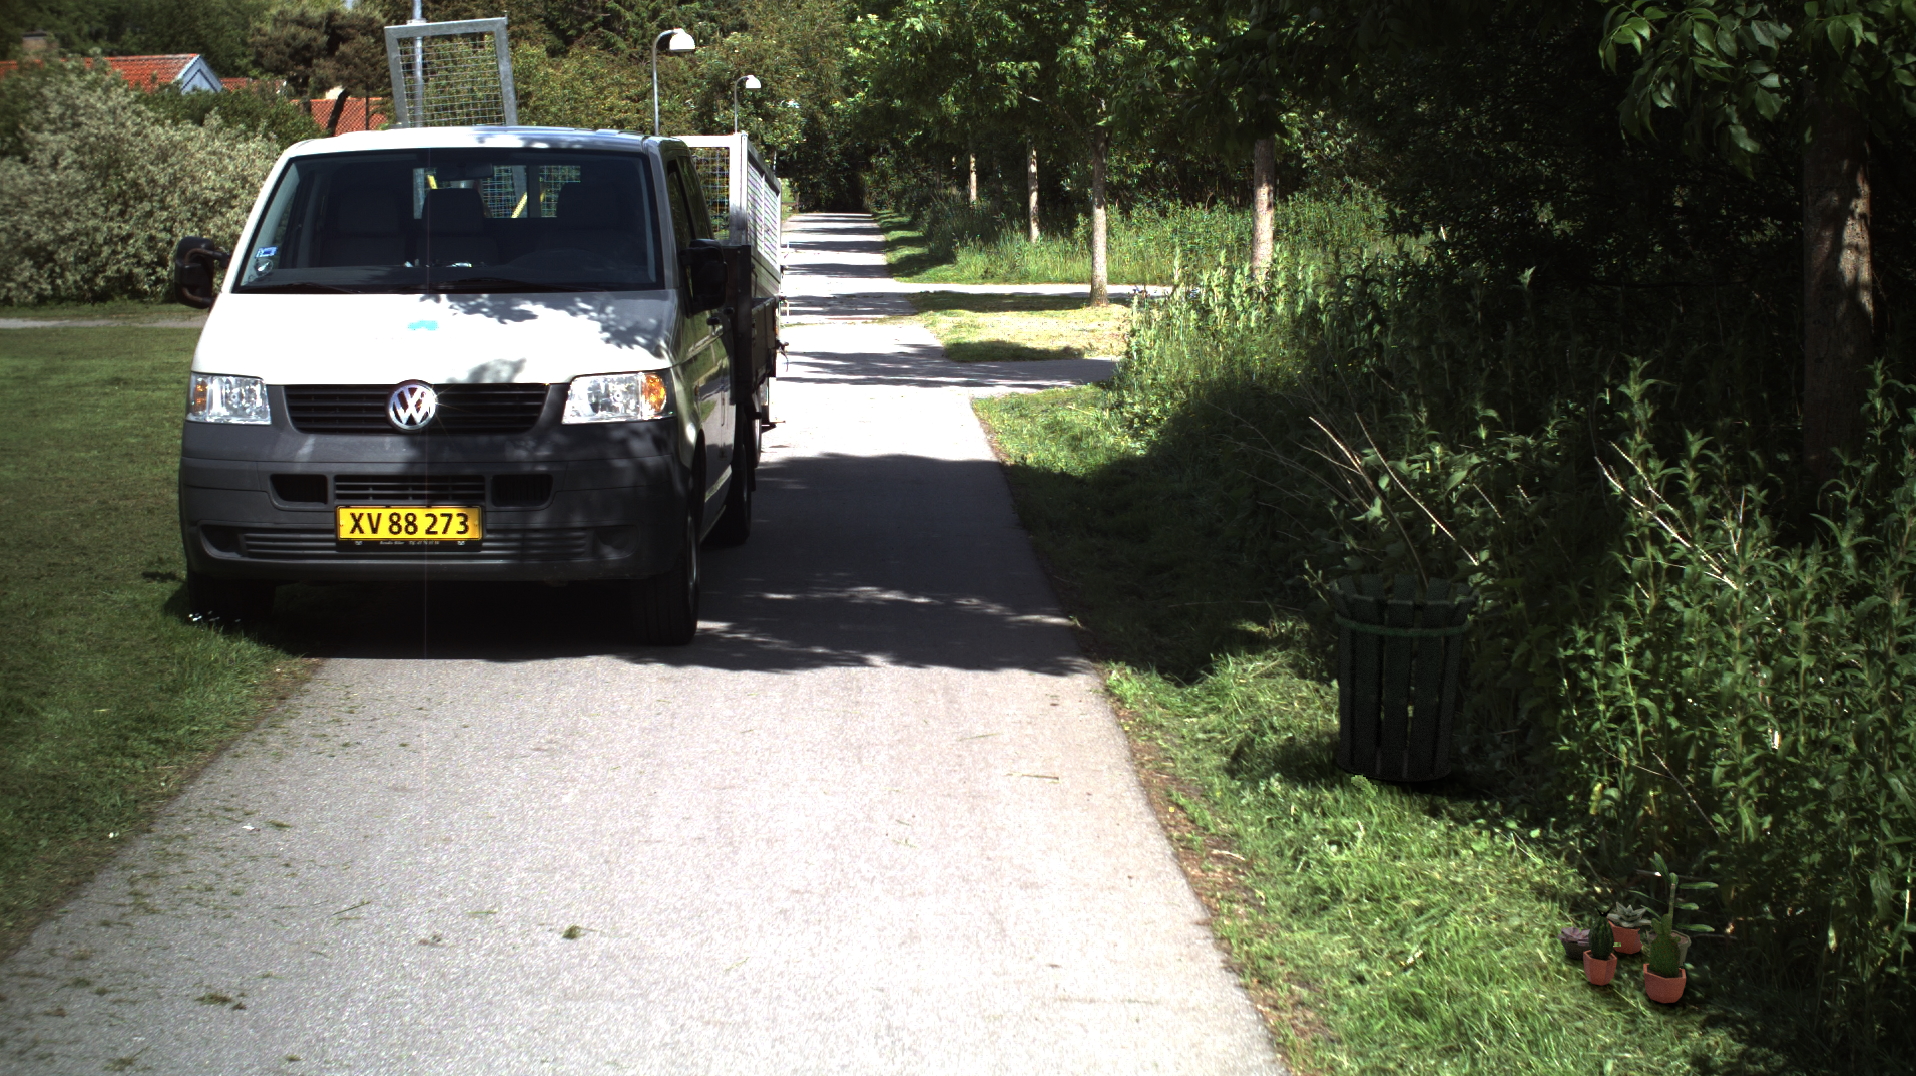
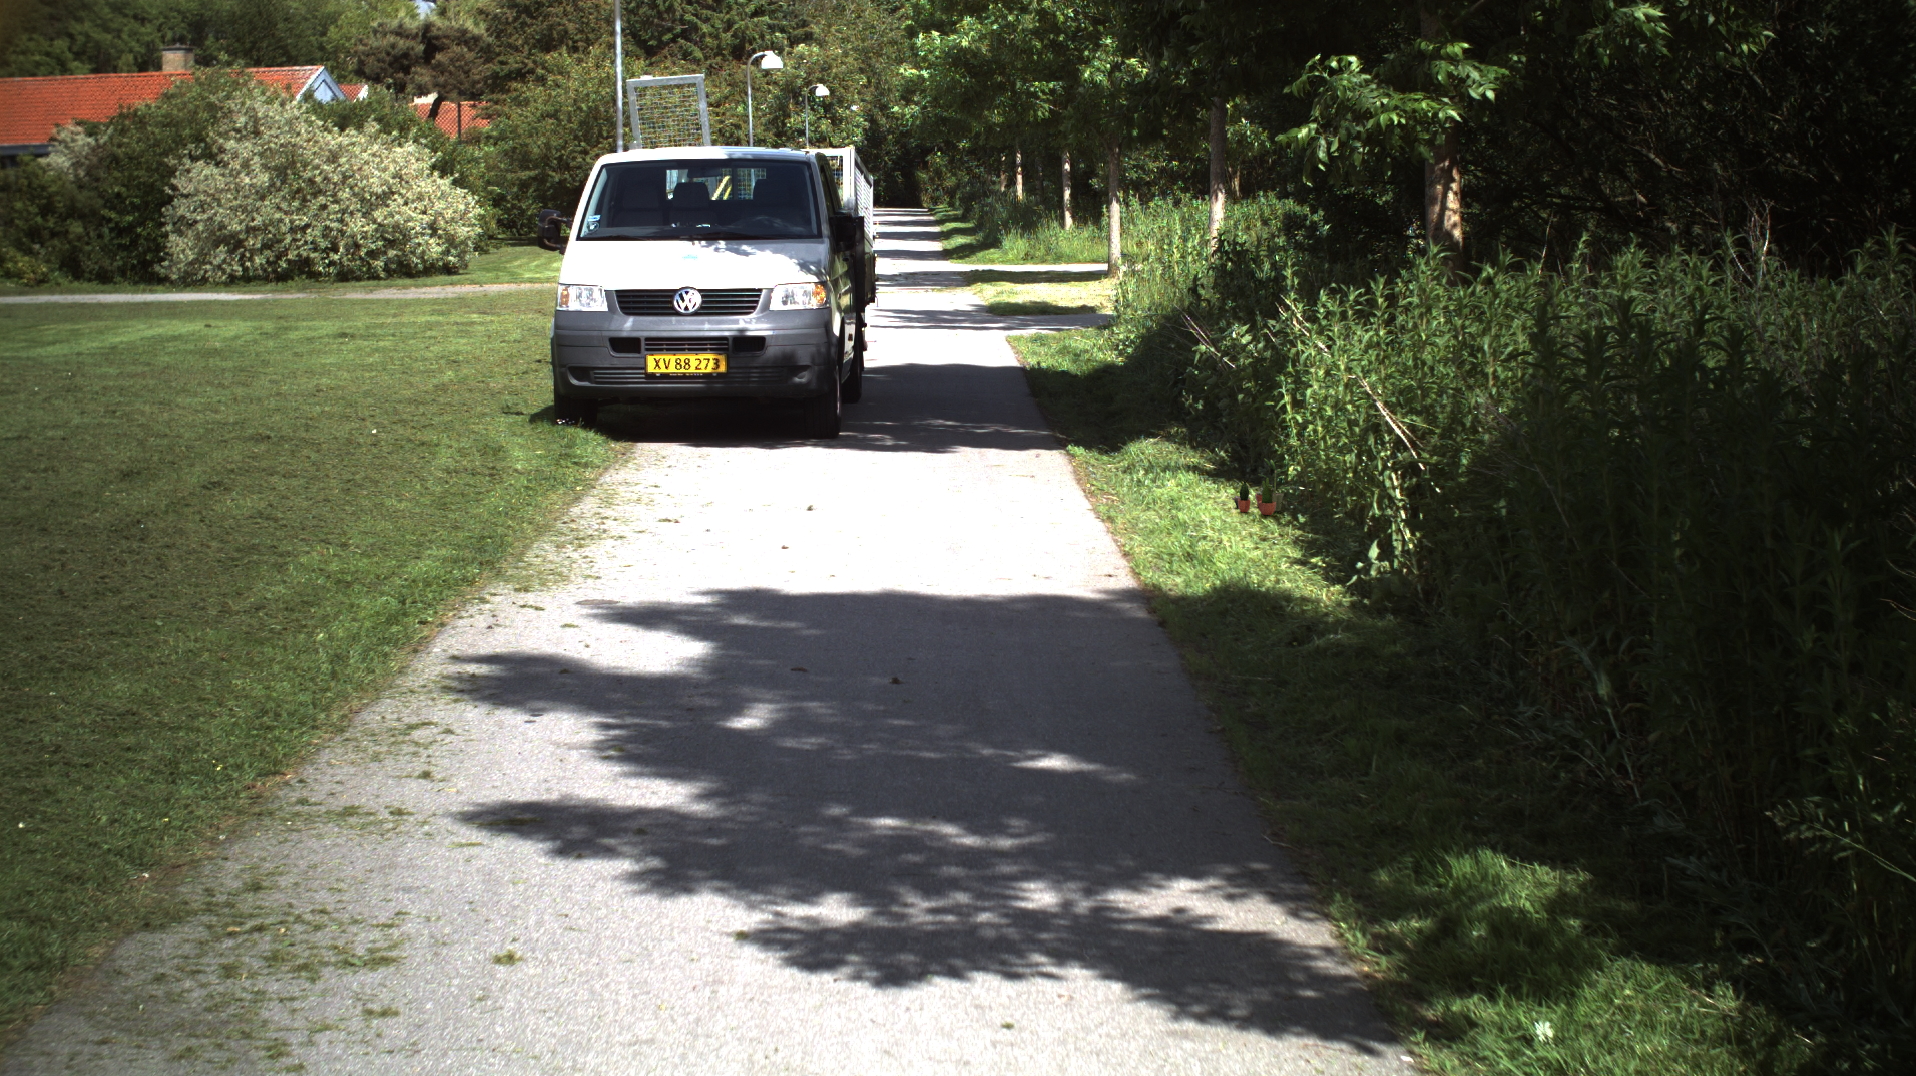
waste bin: present [1328,574,1480,782] -> none [1165,375,1240,473]

